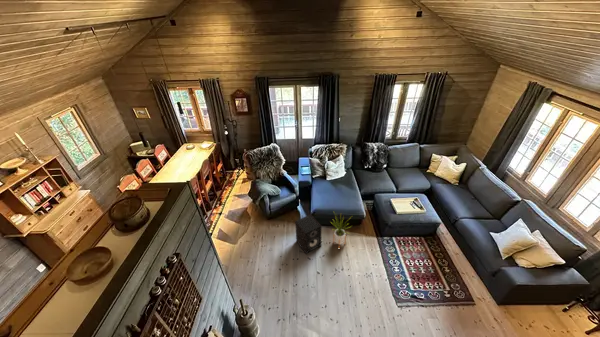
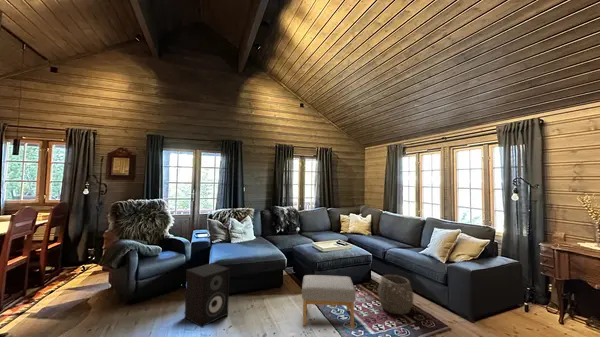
house plant: present [333,220,346,244] -> none [241,244,274,313]
footstool: none [366,237,409,281] -> present [302,275,356,328]
woven basket: none [430,249,460,280] -> present [378,275,413,314]

